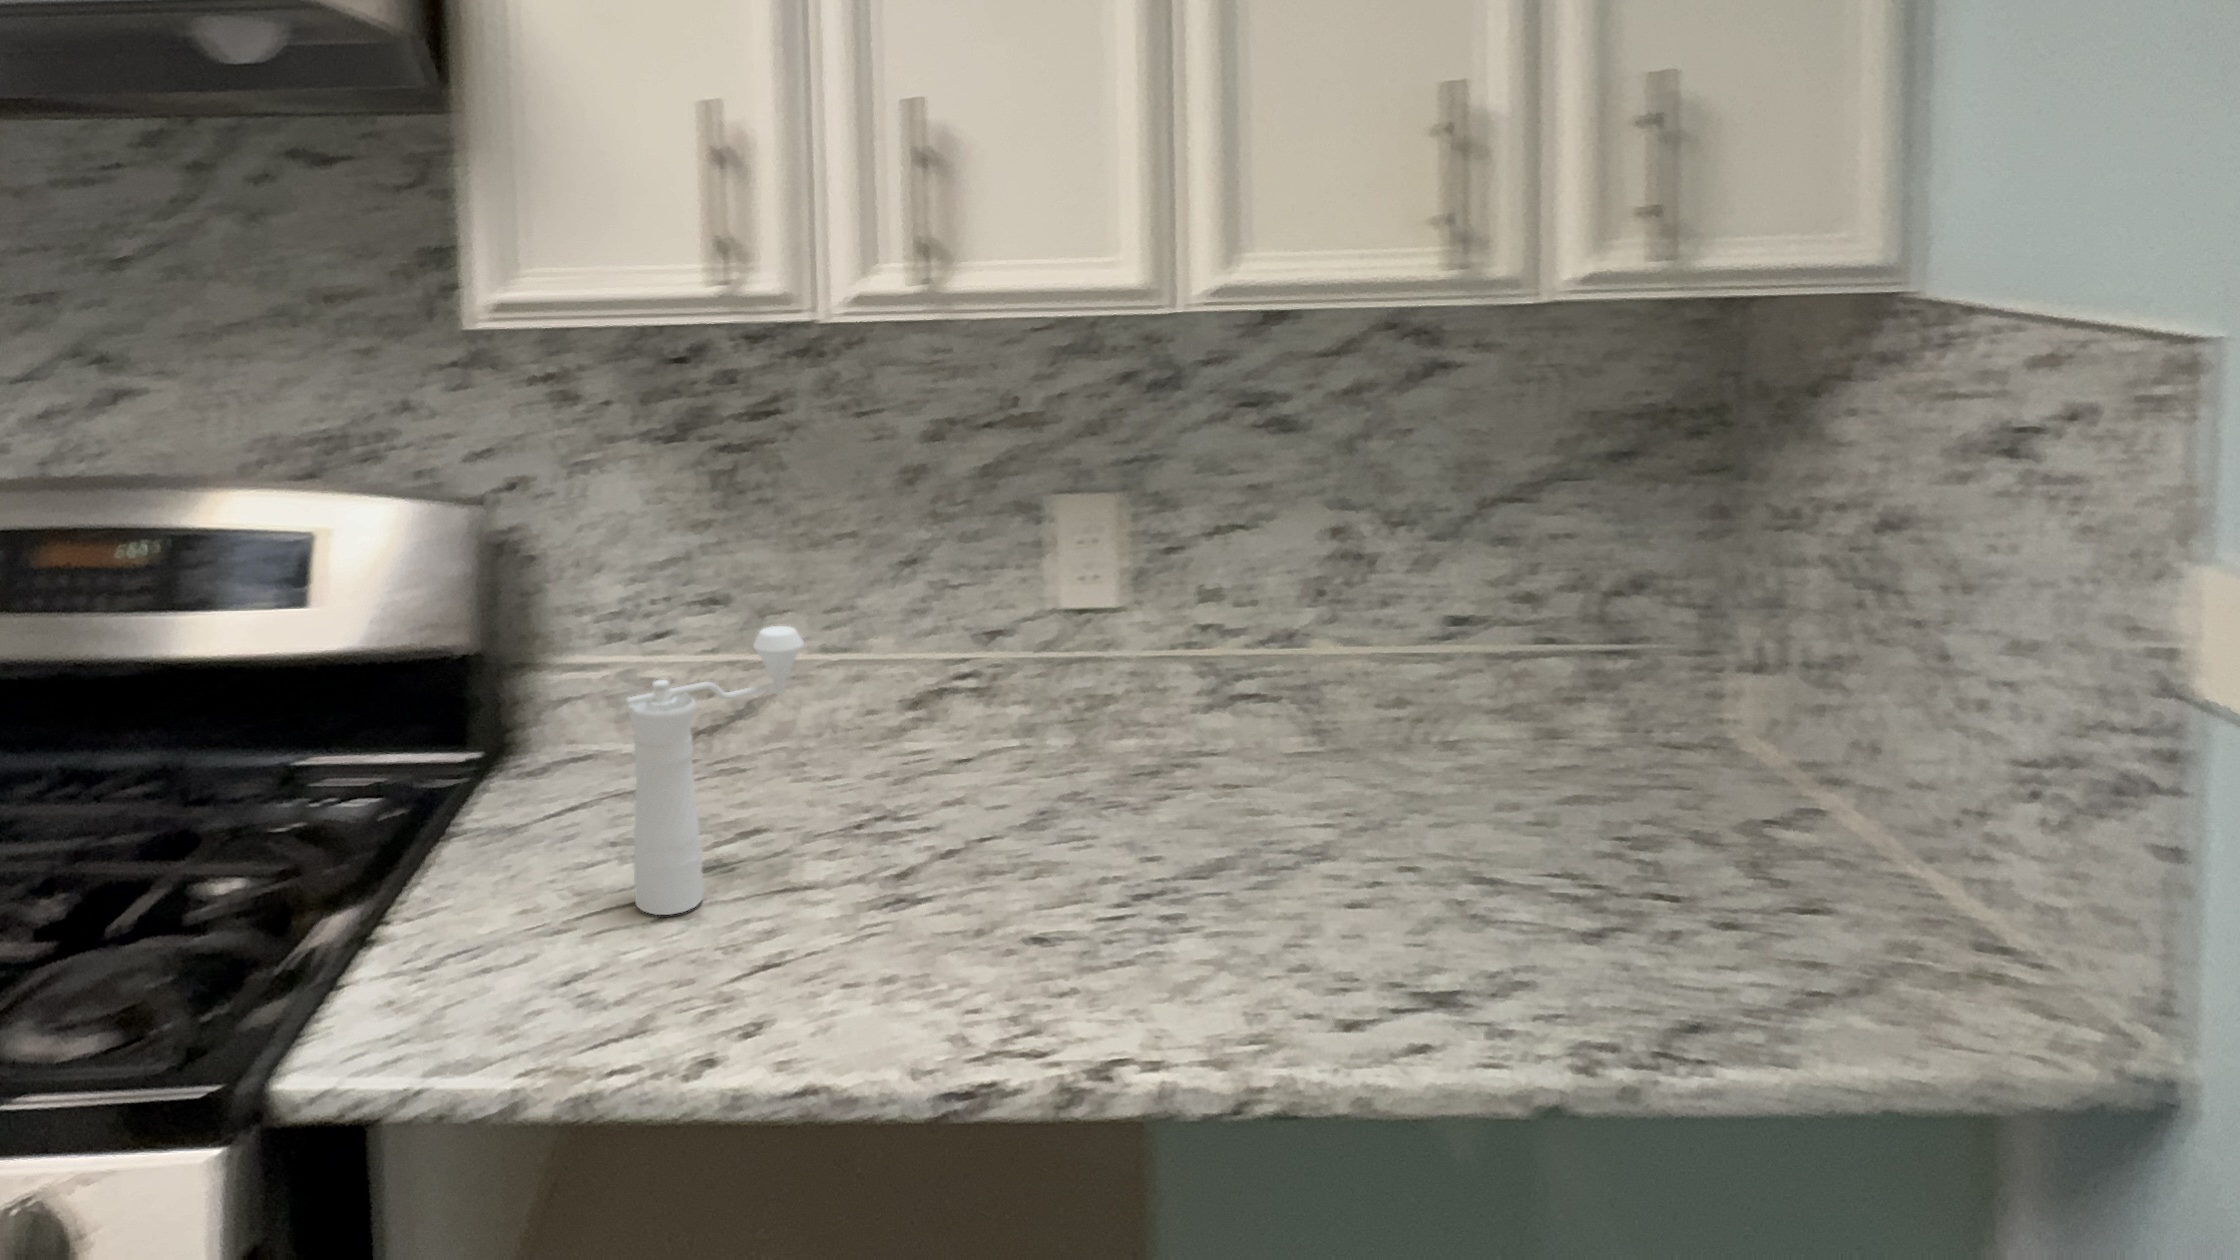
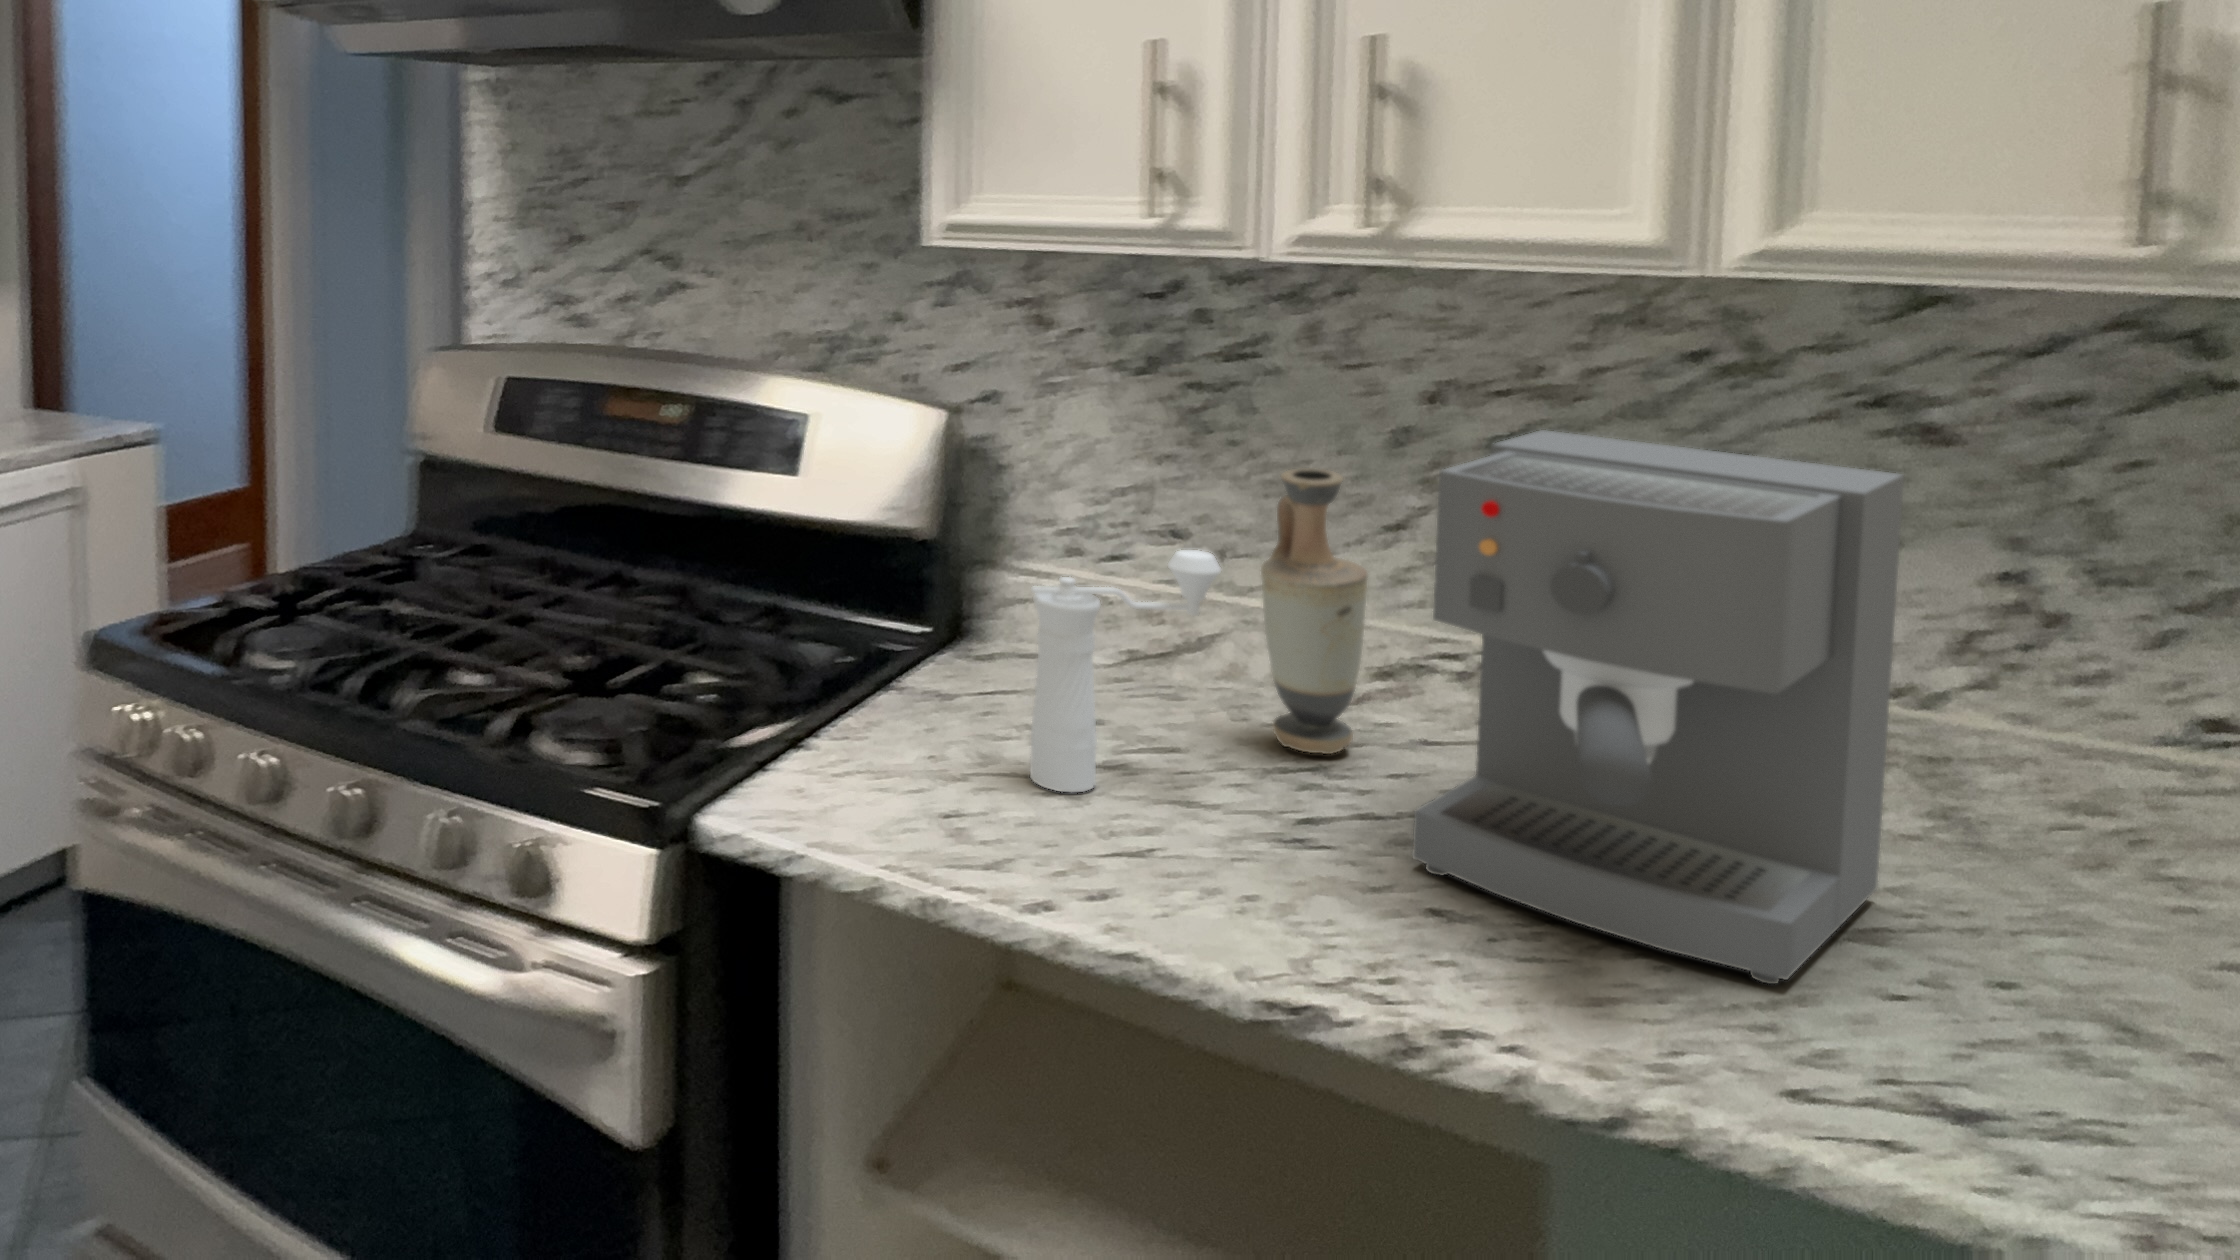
coffee maker: none [1003,460,1317,929] -> present [1412,430,1904,984]
vase: none [820,521,913,803] -> present [1261,468,1368,754]

